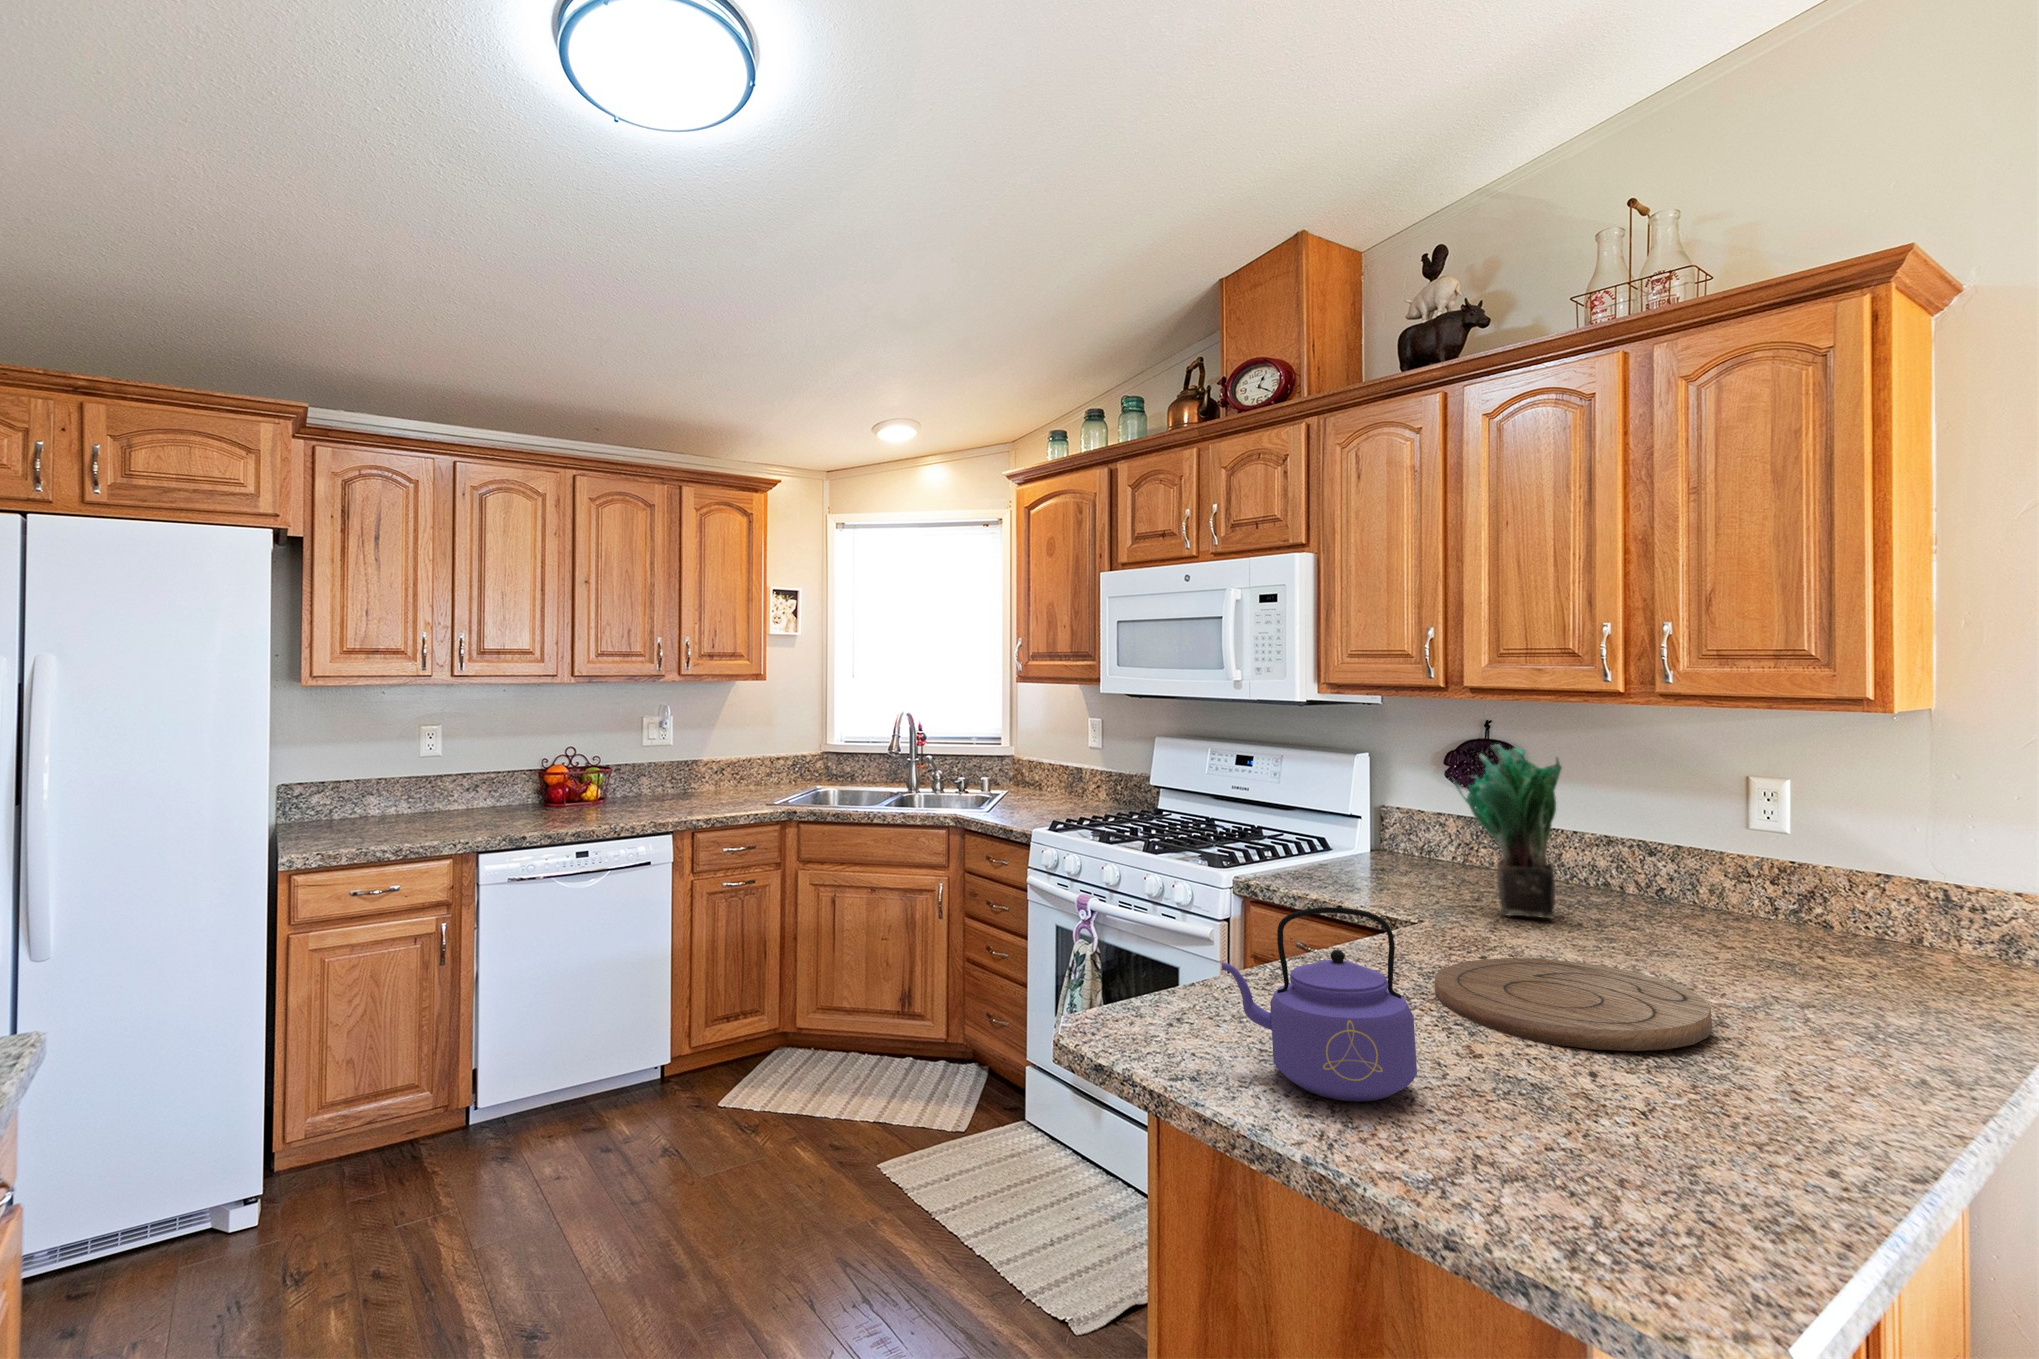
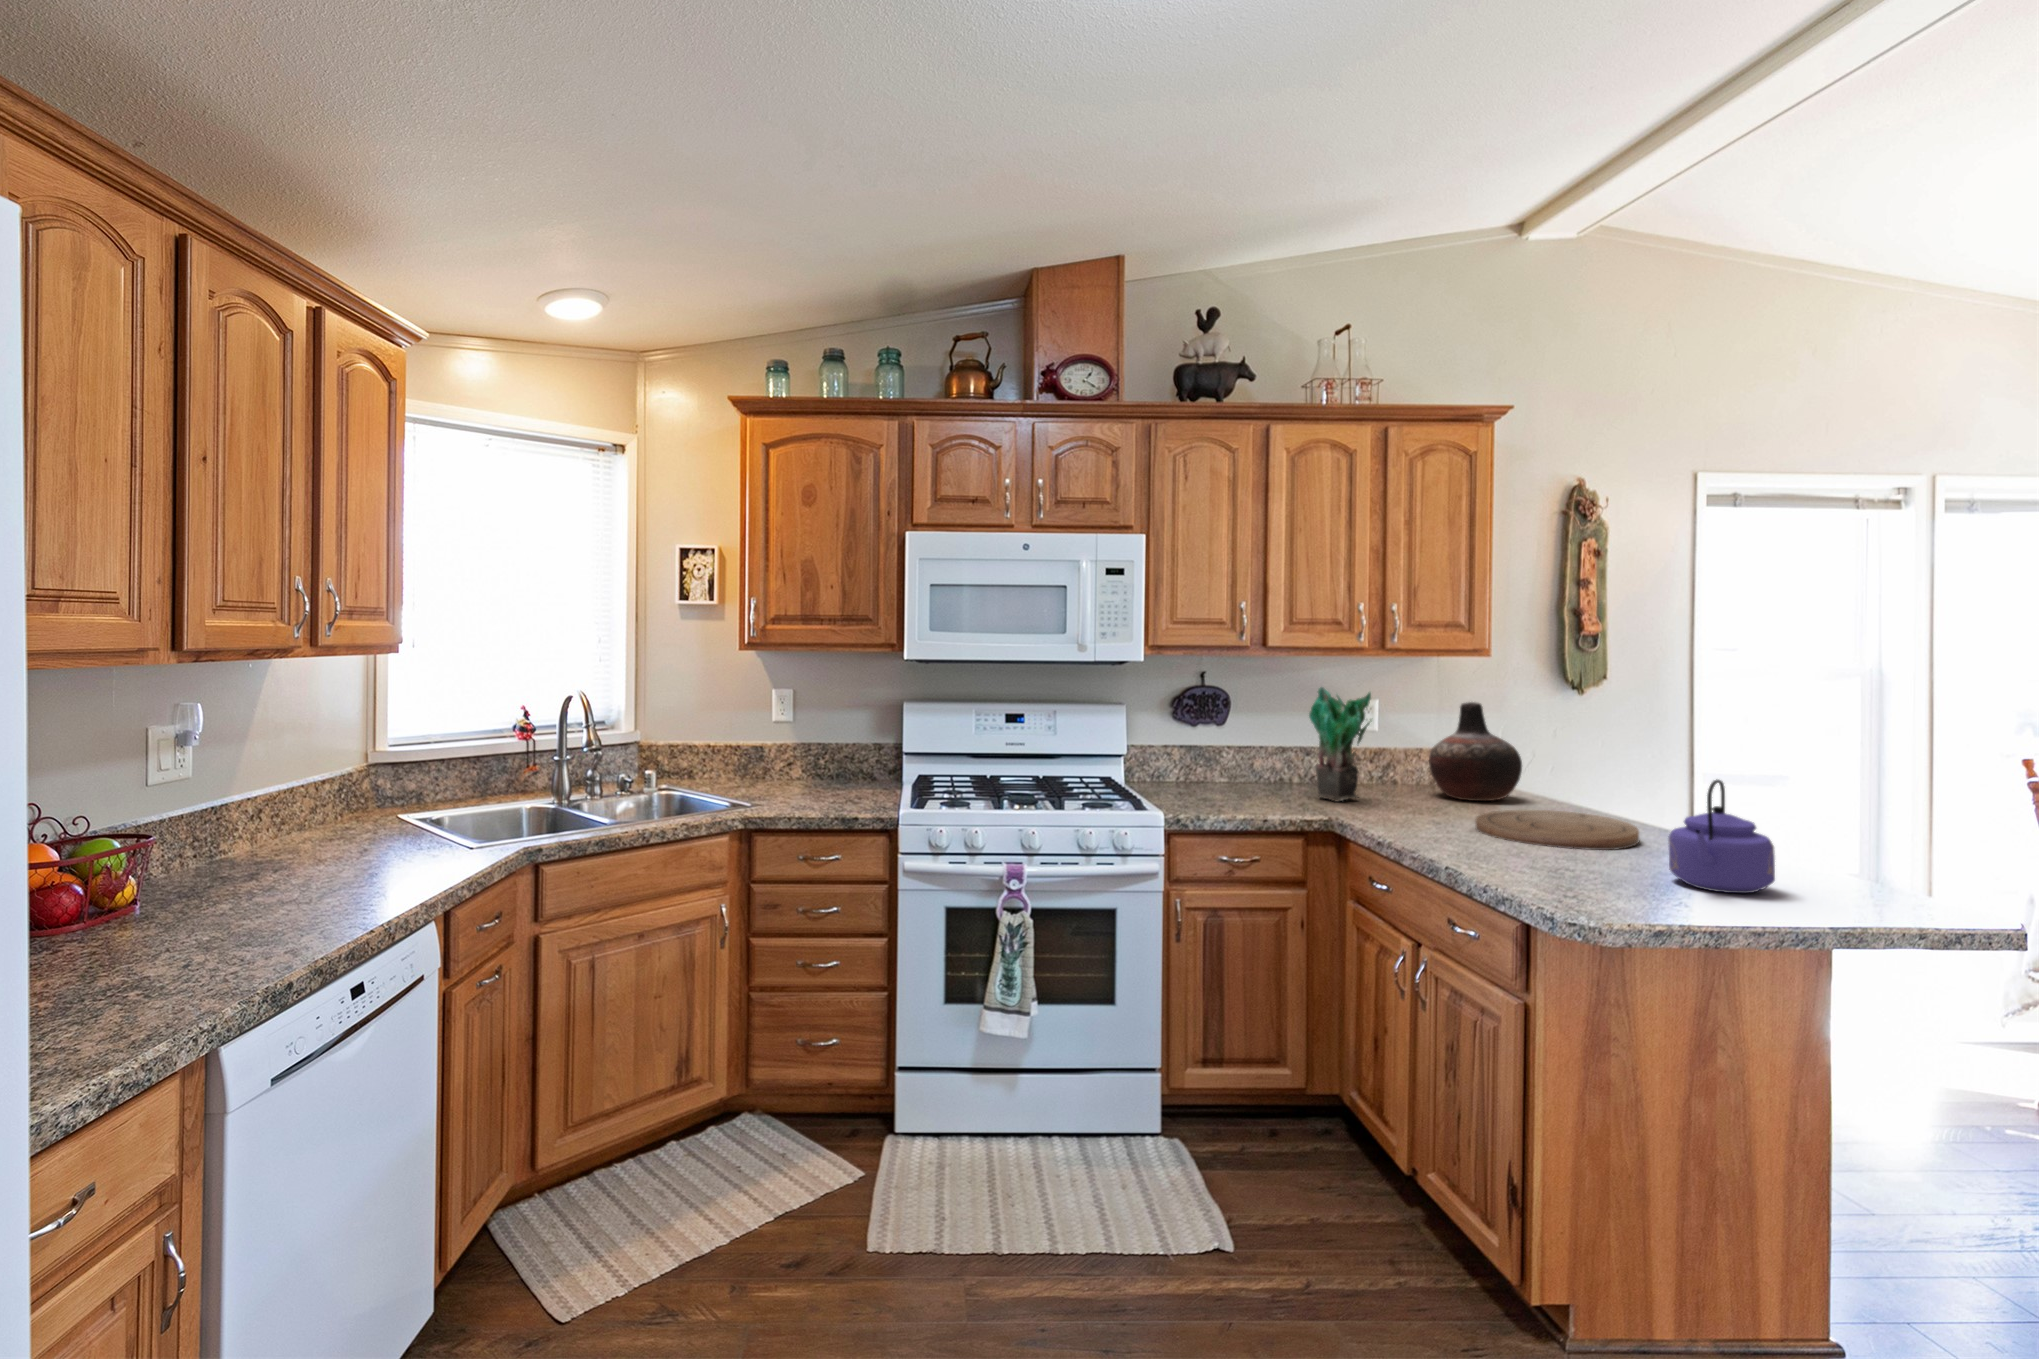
vase: none [1718,792,1920,981] -> present [1429,702,1522,801]

